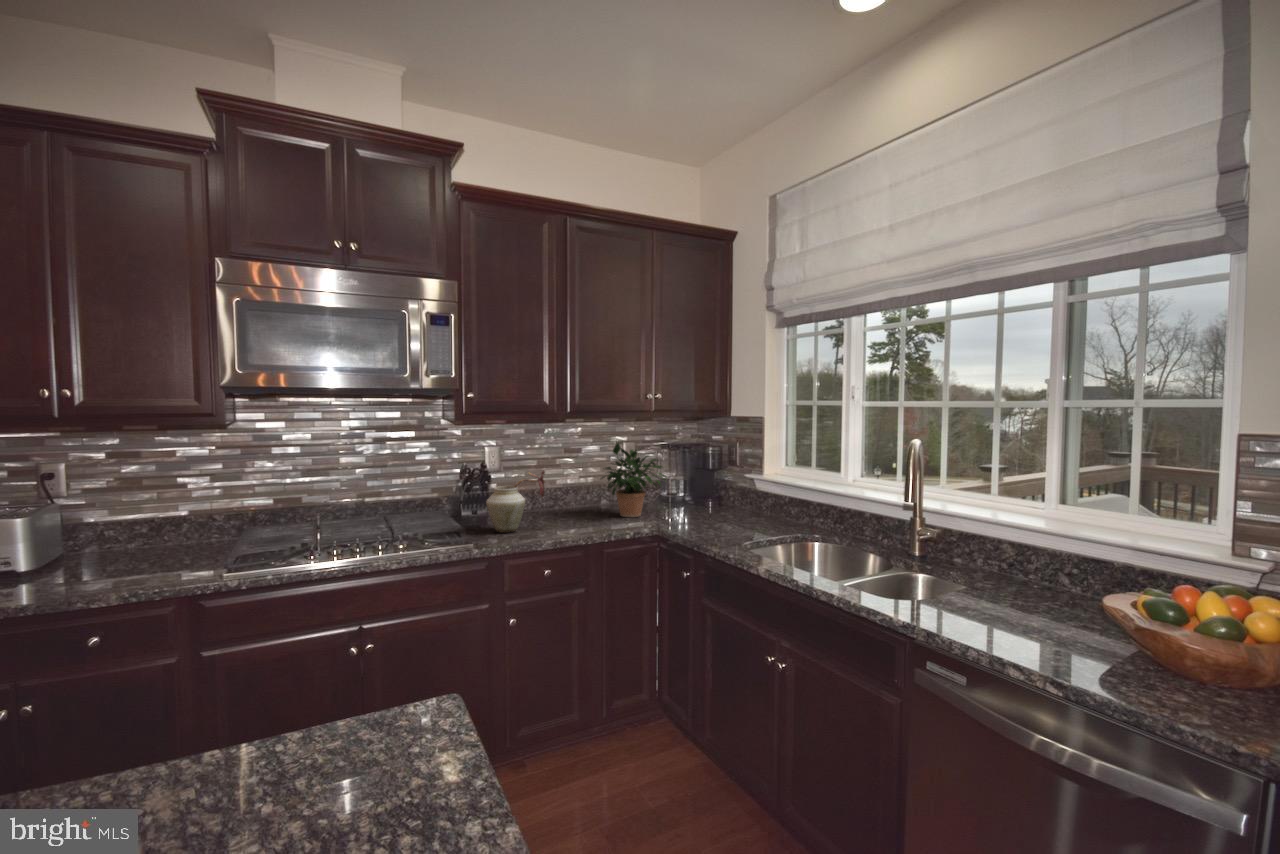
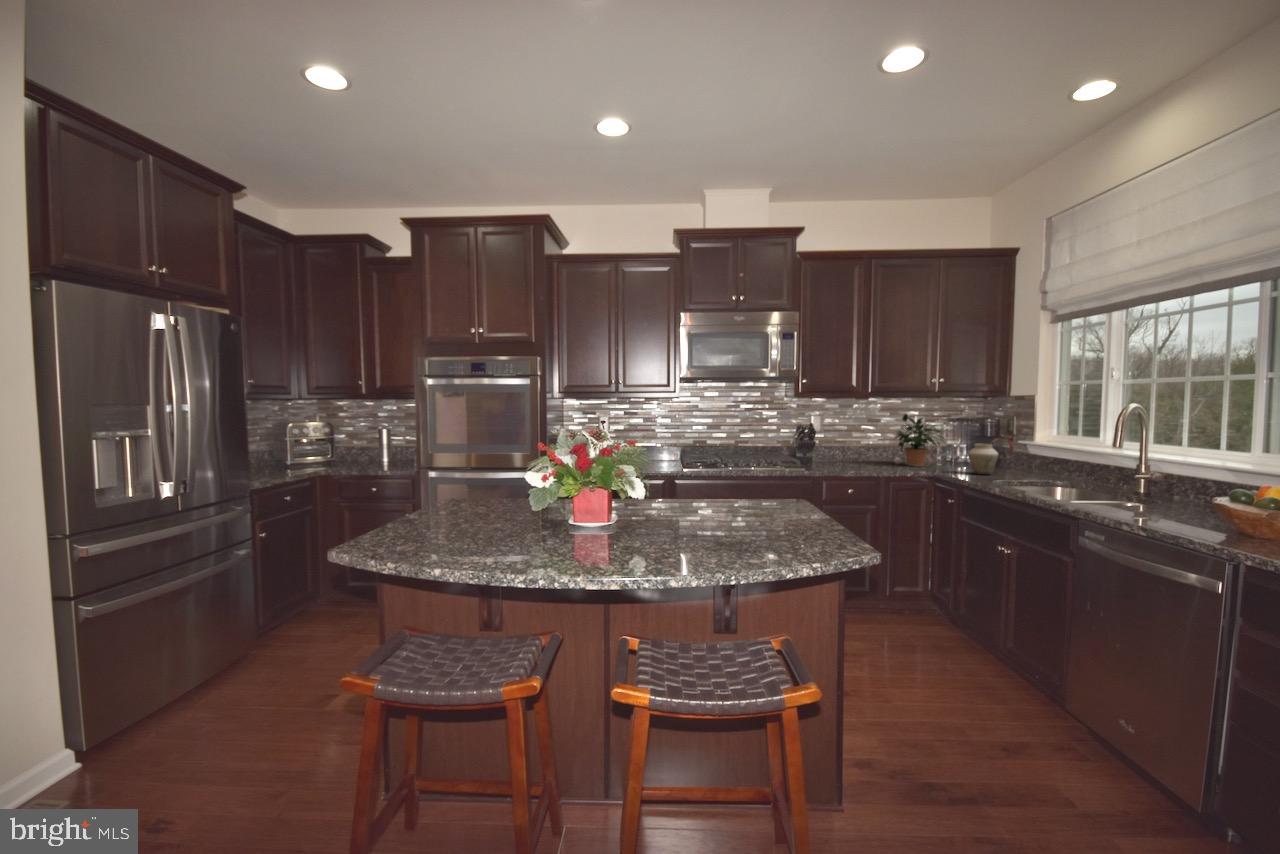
vase: present [486,471,545,533] -> present [968,434,1014,475]

